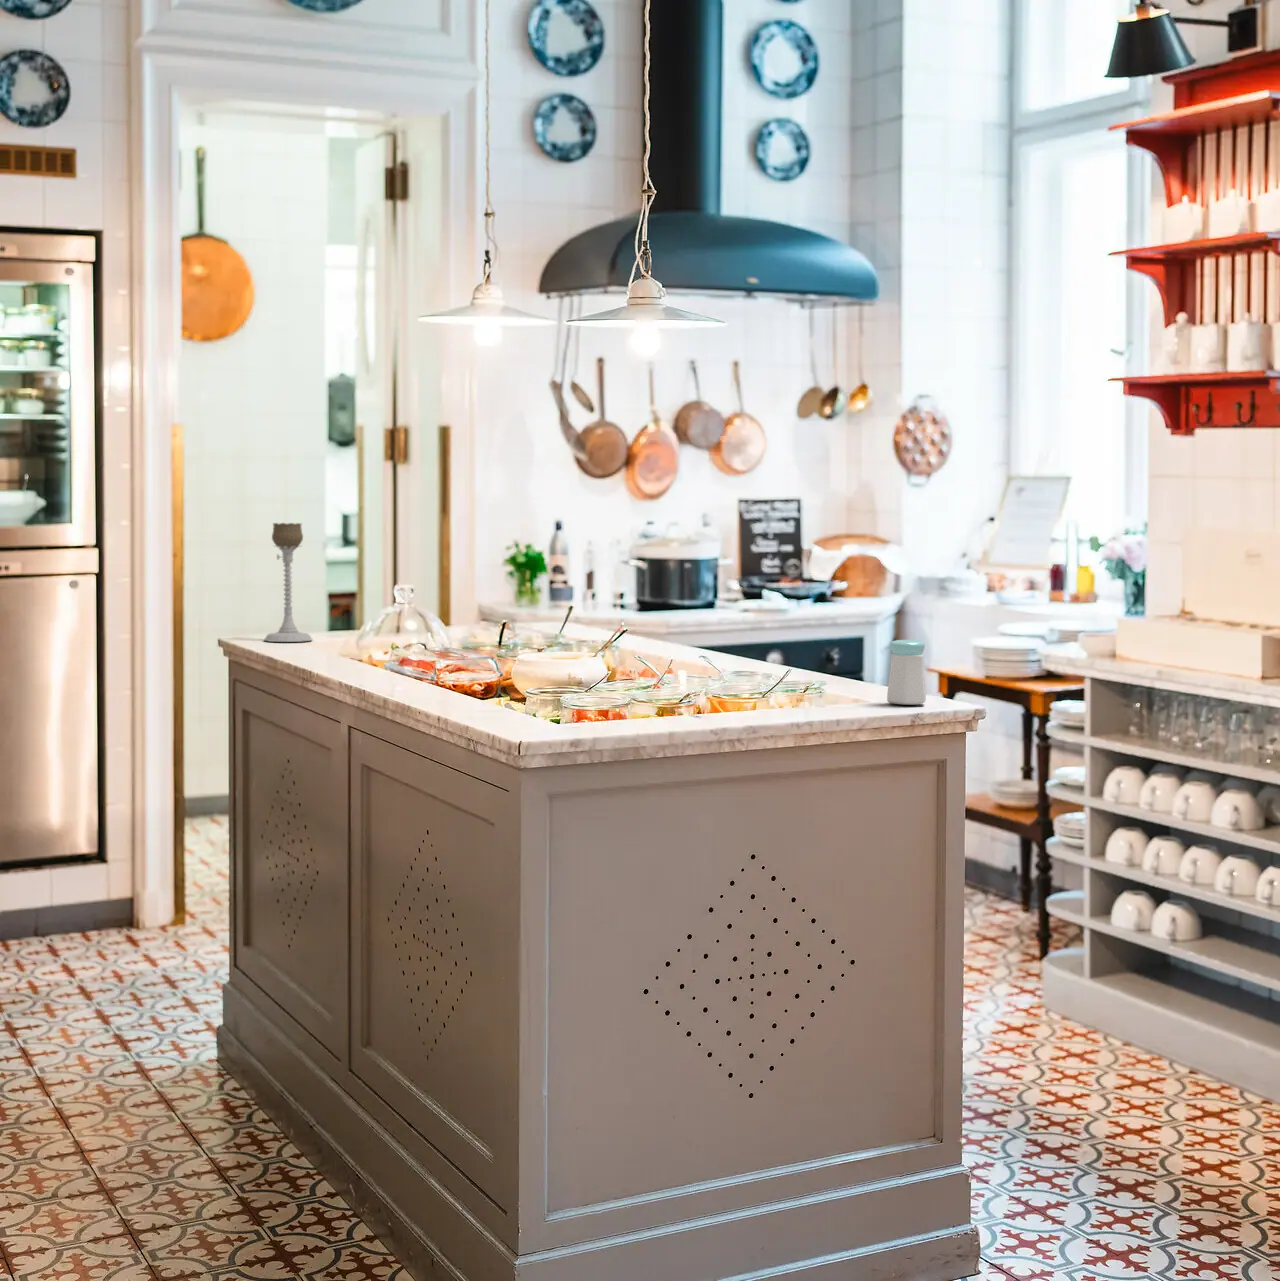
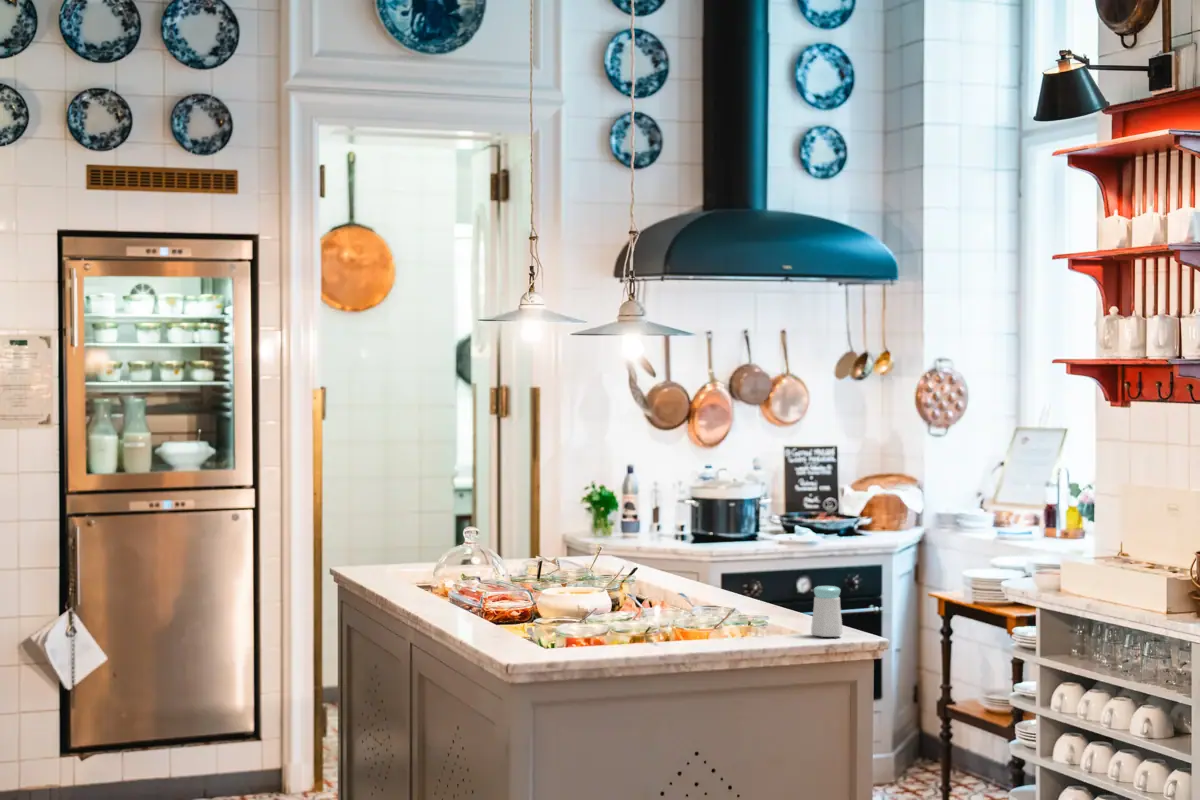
candle holder: present [264,523,312,642] -> none [364,476,402,571]

